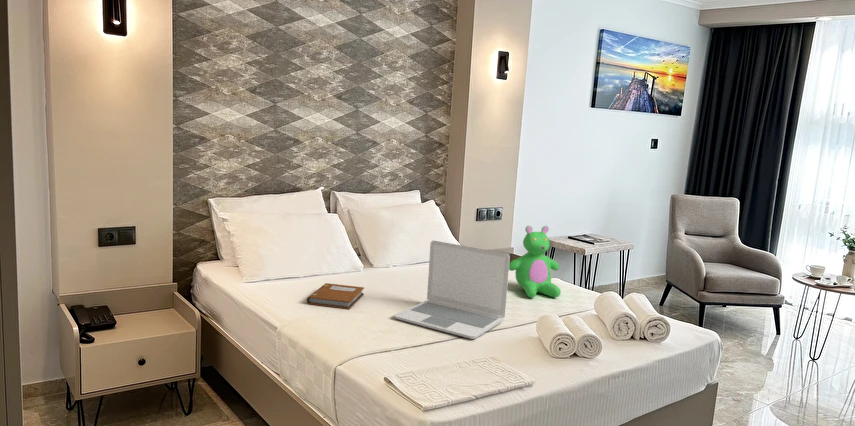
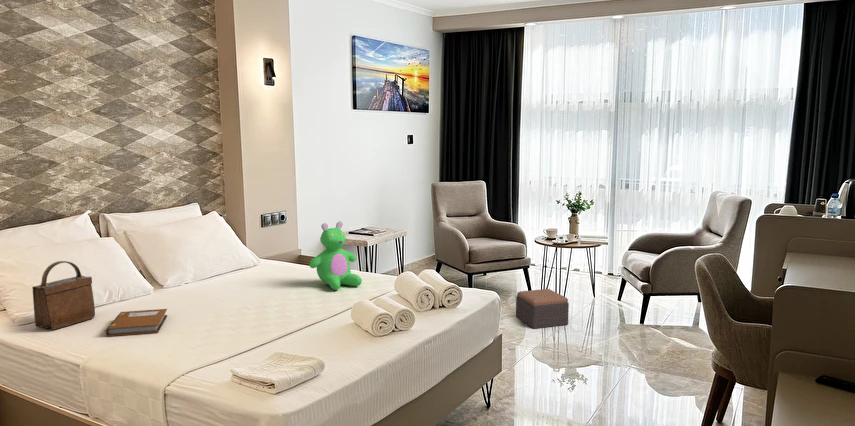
handbag: none [259,229,307,290] -> present [32,261,95,330]
laptop: present [394,241,510,339] -> none [210,249,320,335]
footstool: none [753,336,829,390] -> present [516,289,569,329]

